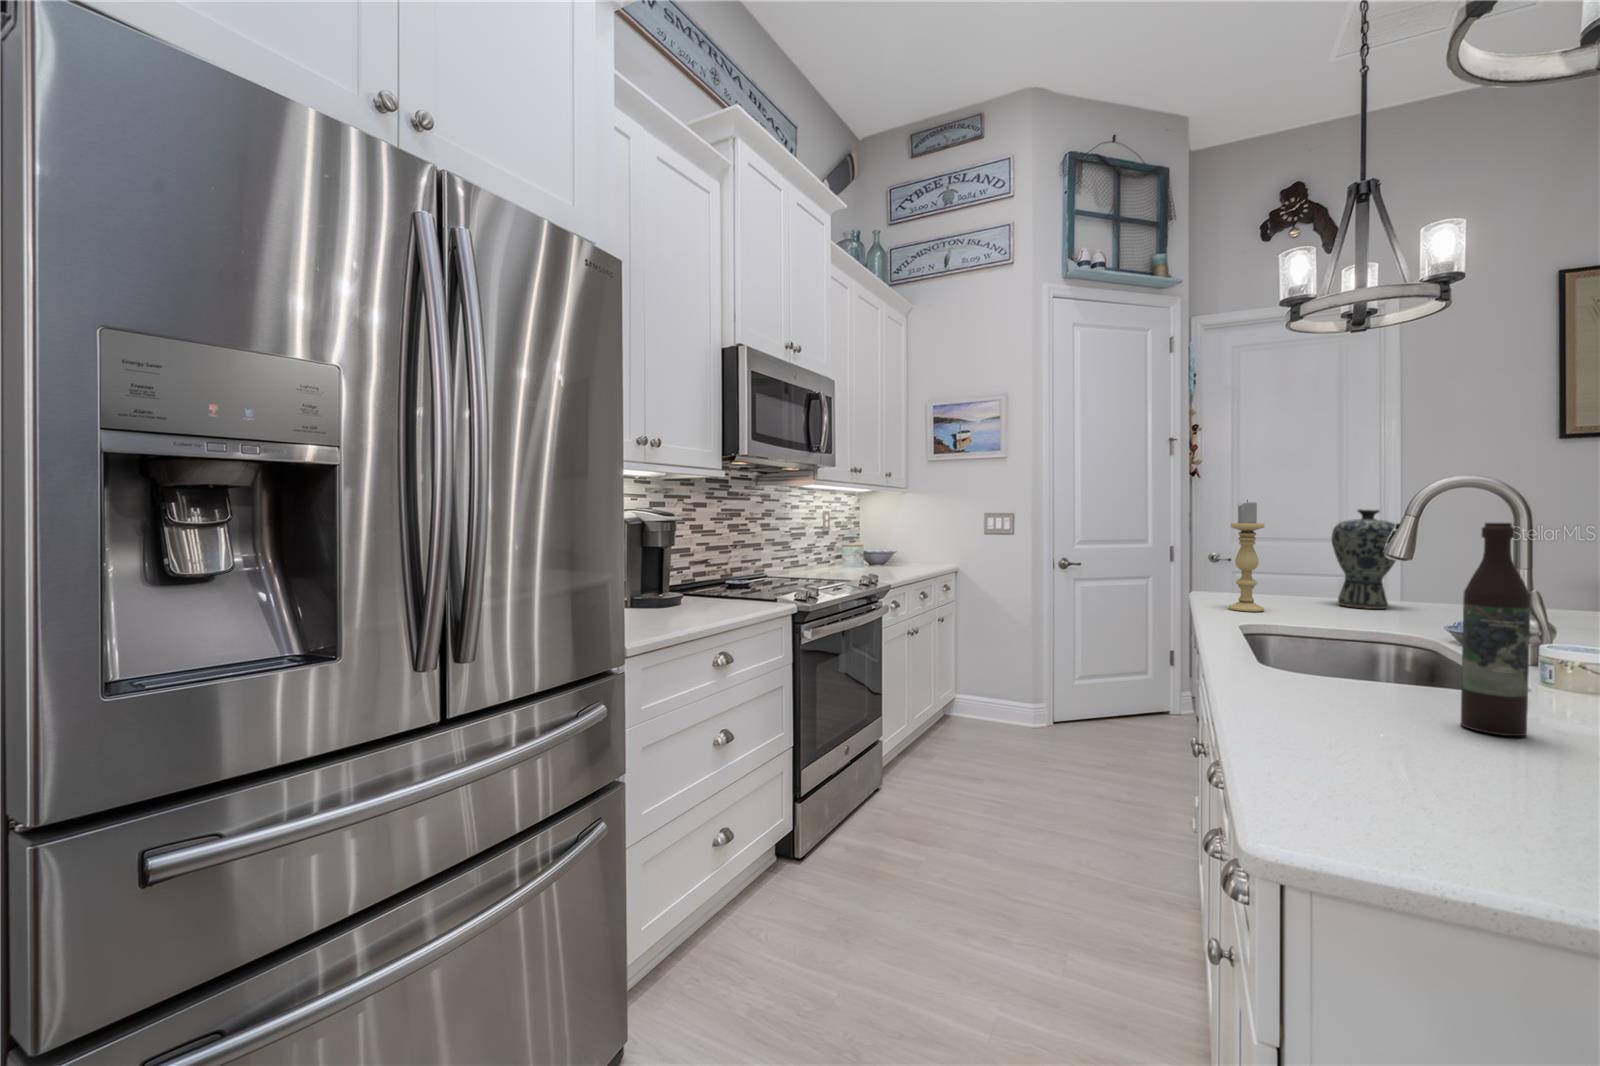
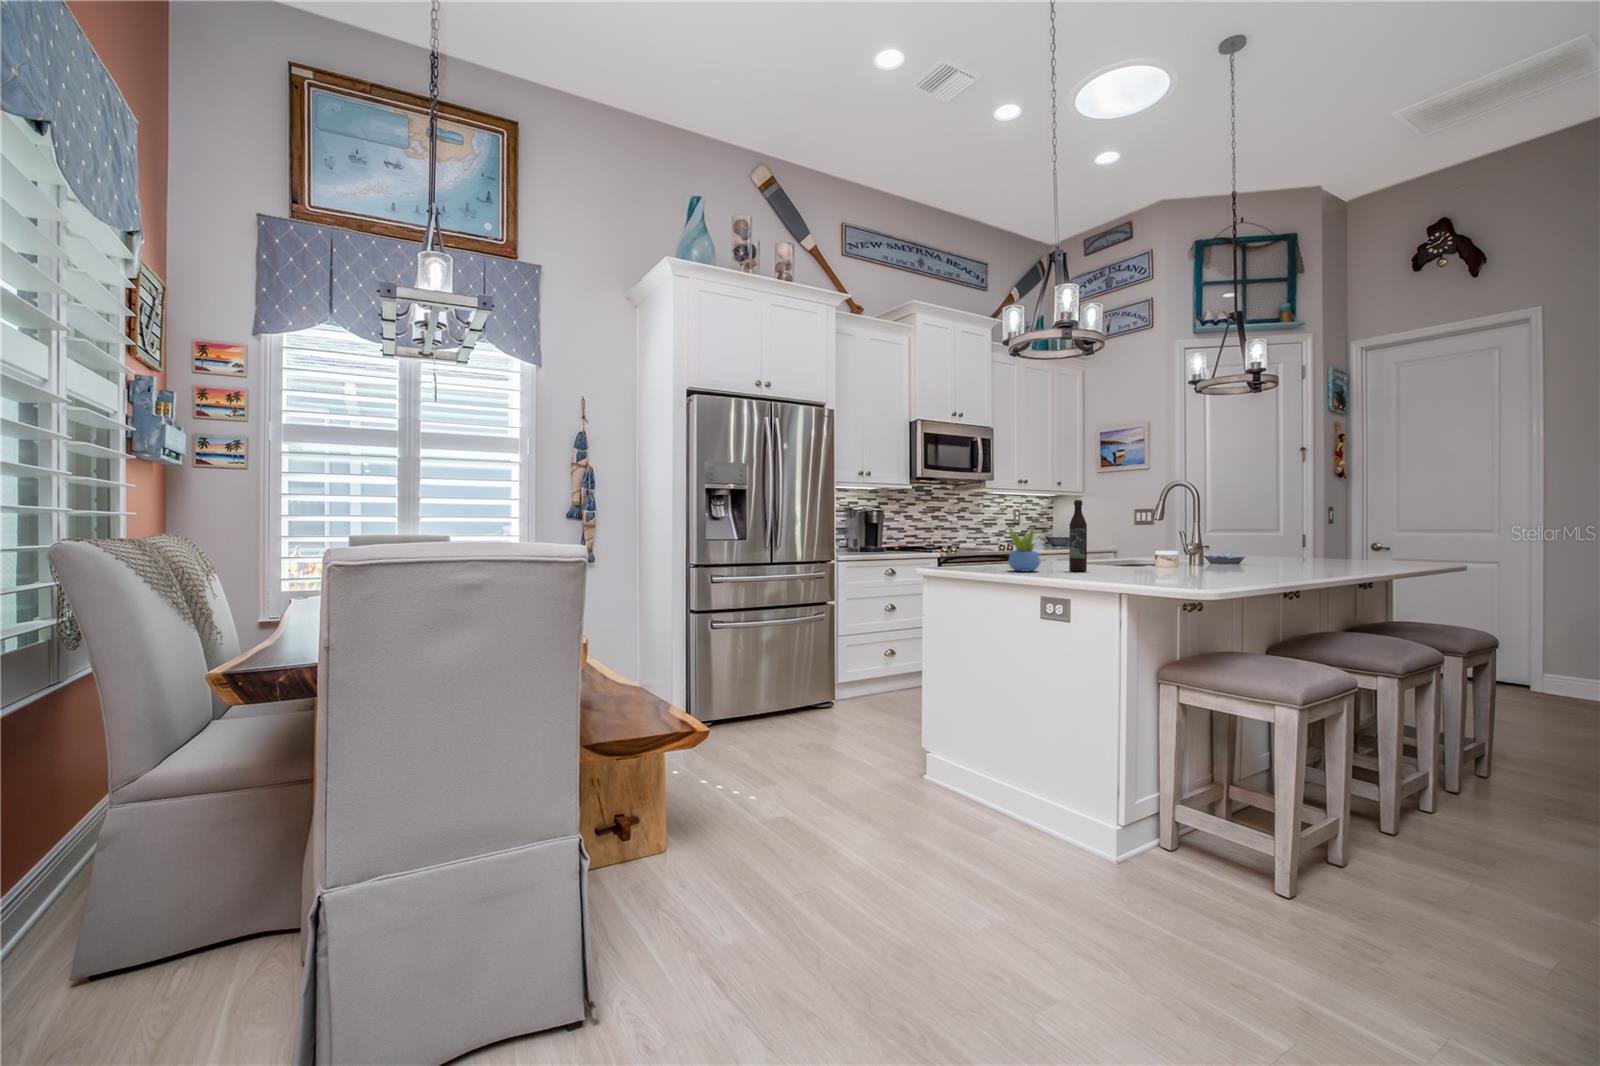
candle holder: present [1228,500,1265,612] -> none [1176,495,1197,559]
vase: present [1332,509,1396,609] -> none [1262,499,1304,560]
succulent plant: none [1341,602,1472,758] -> present [1008,528,1040,571]

